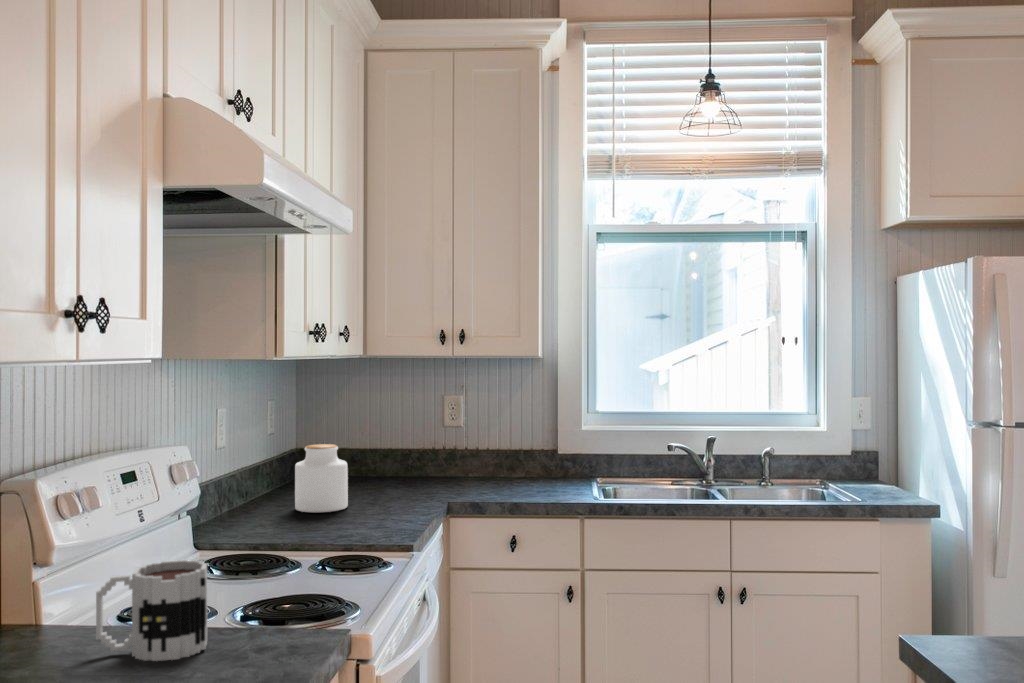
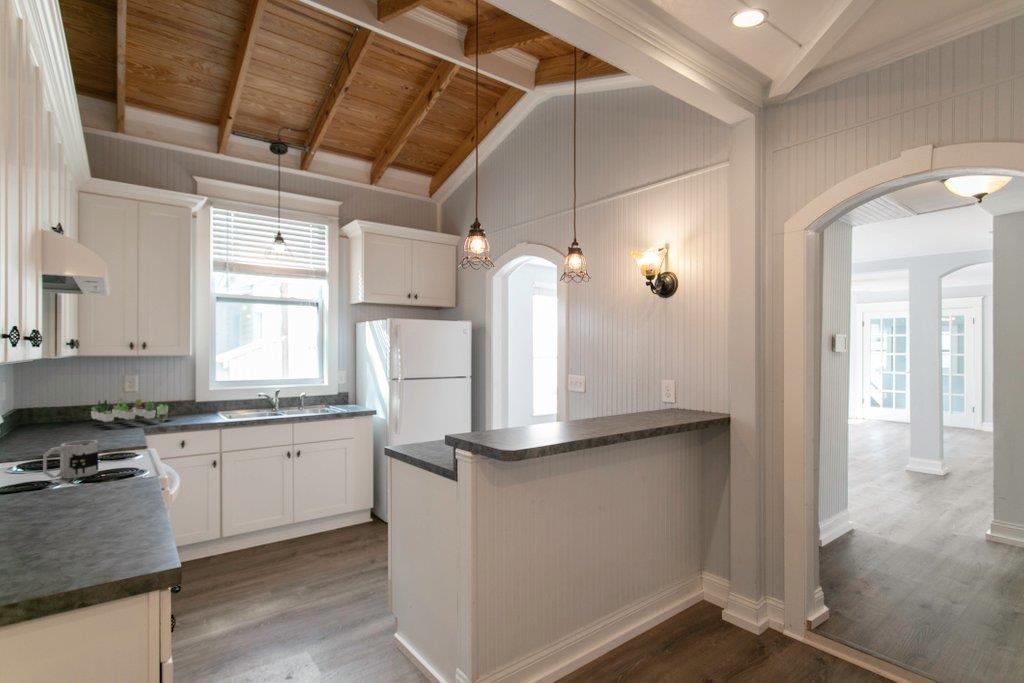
succulent plant: none [384,432,503,489] -> present [91,398,168,422]
jar: present [295,444,348,512] -> none [46,404,83,440]

